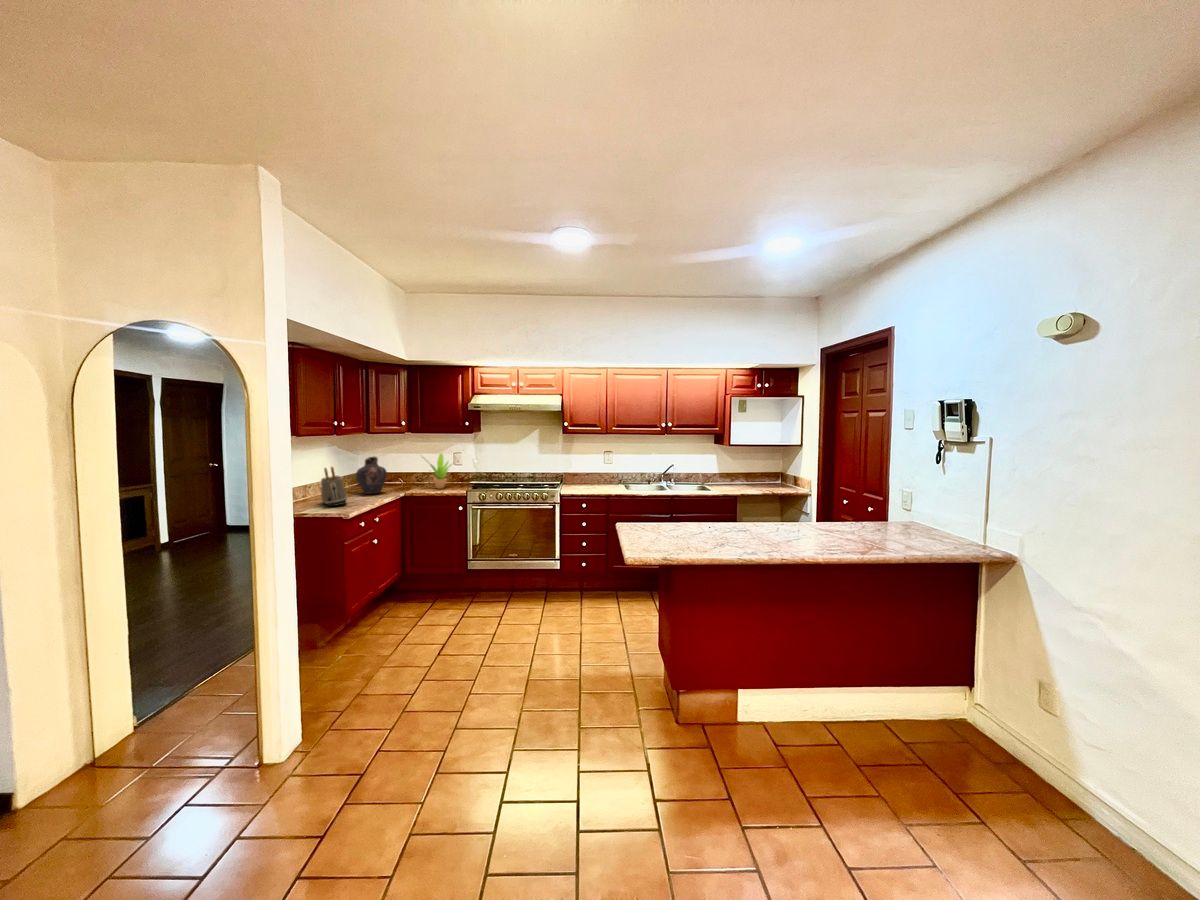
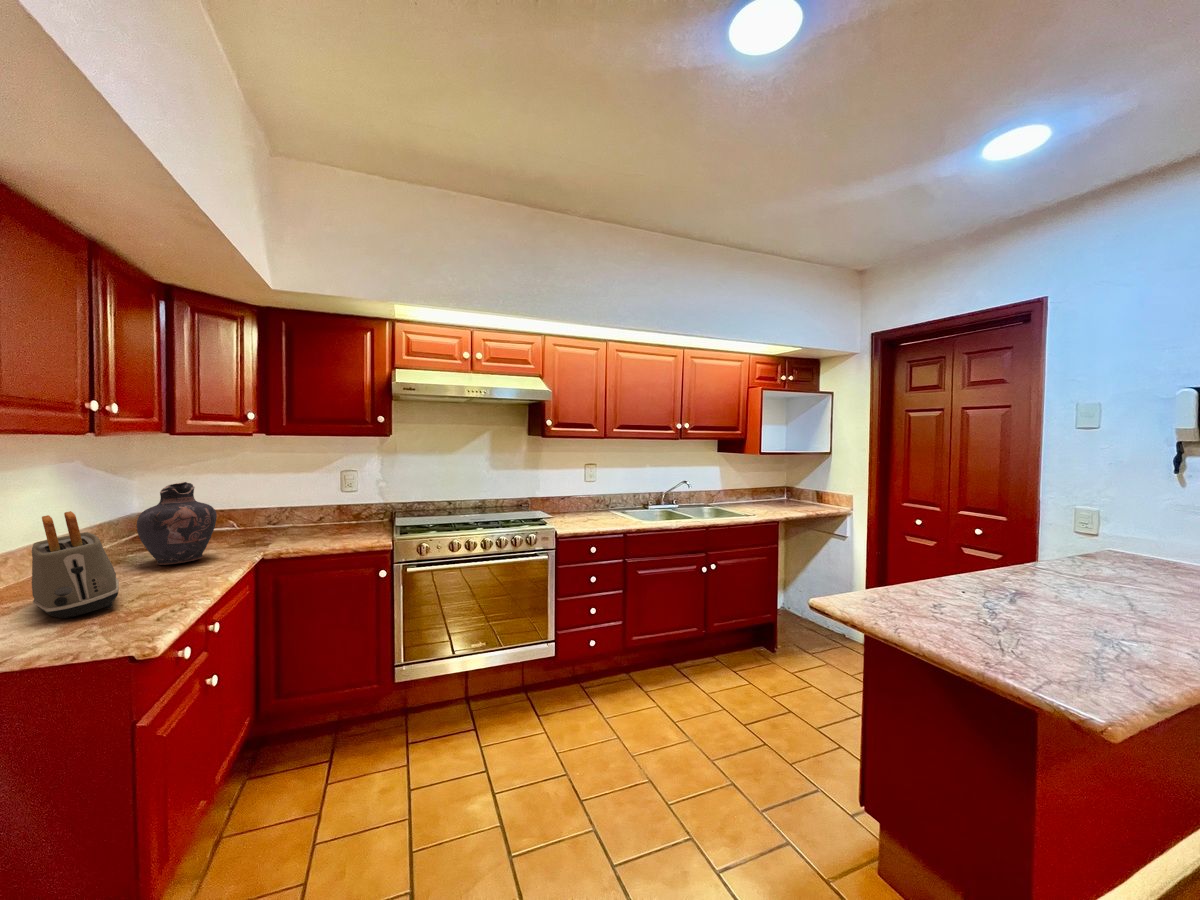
potted plant: present [422,453,451,489] -> none [288,472,358,538]

